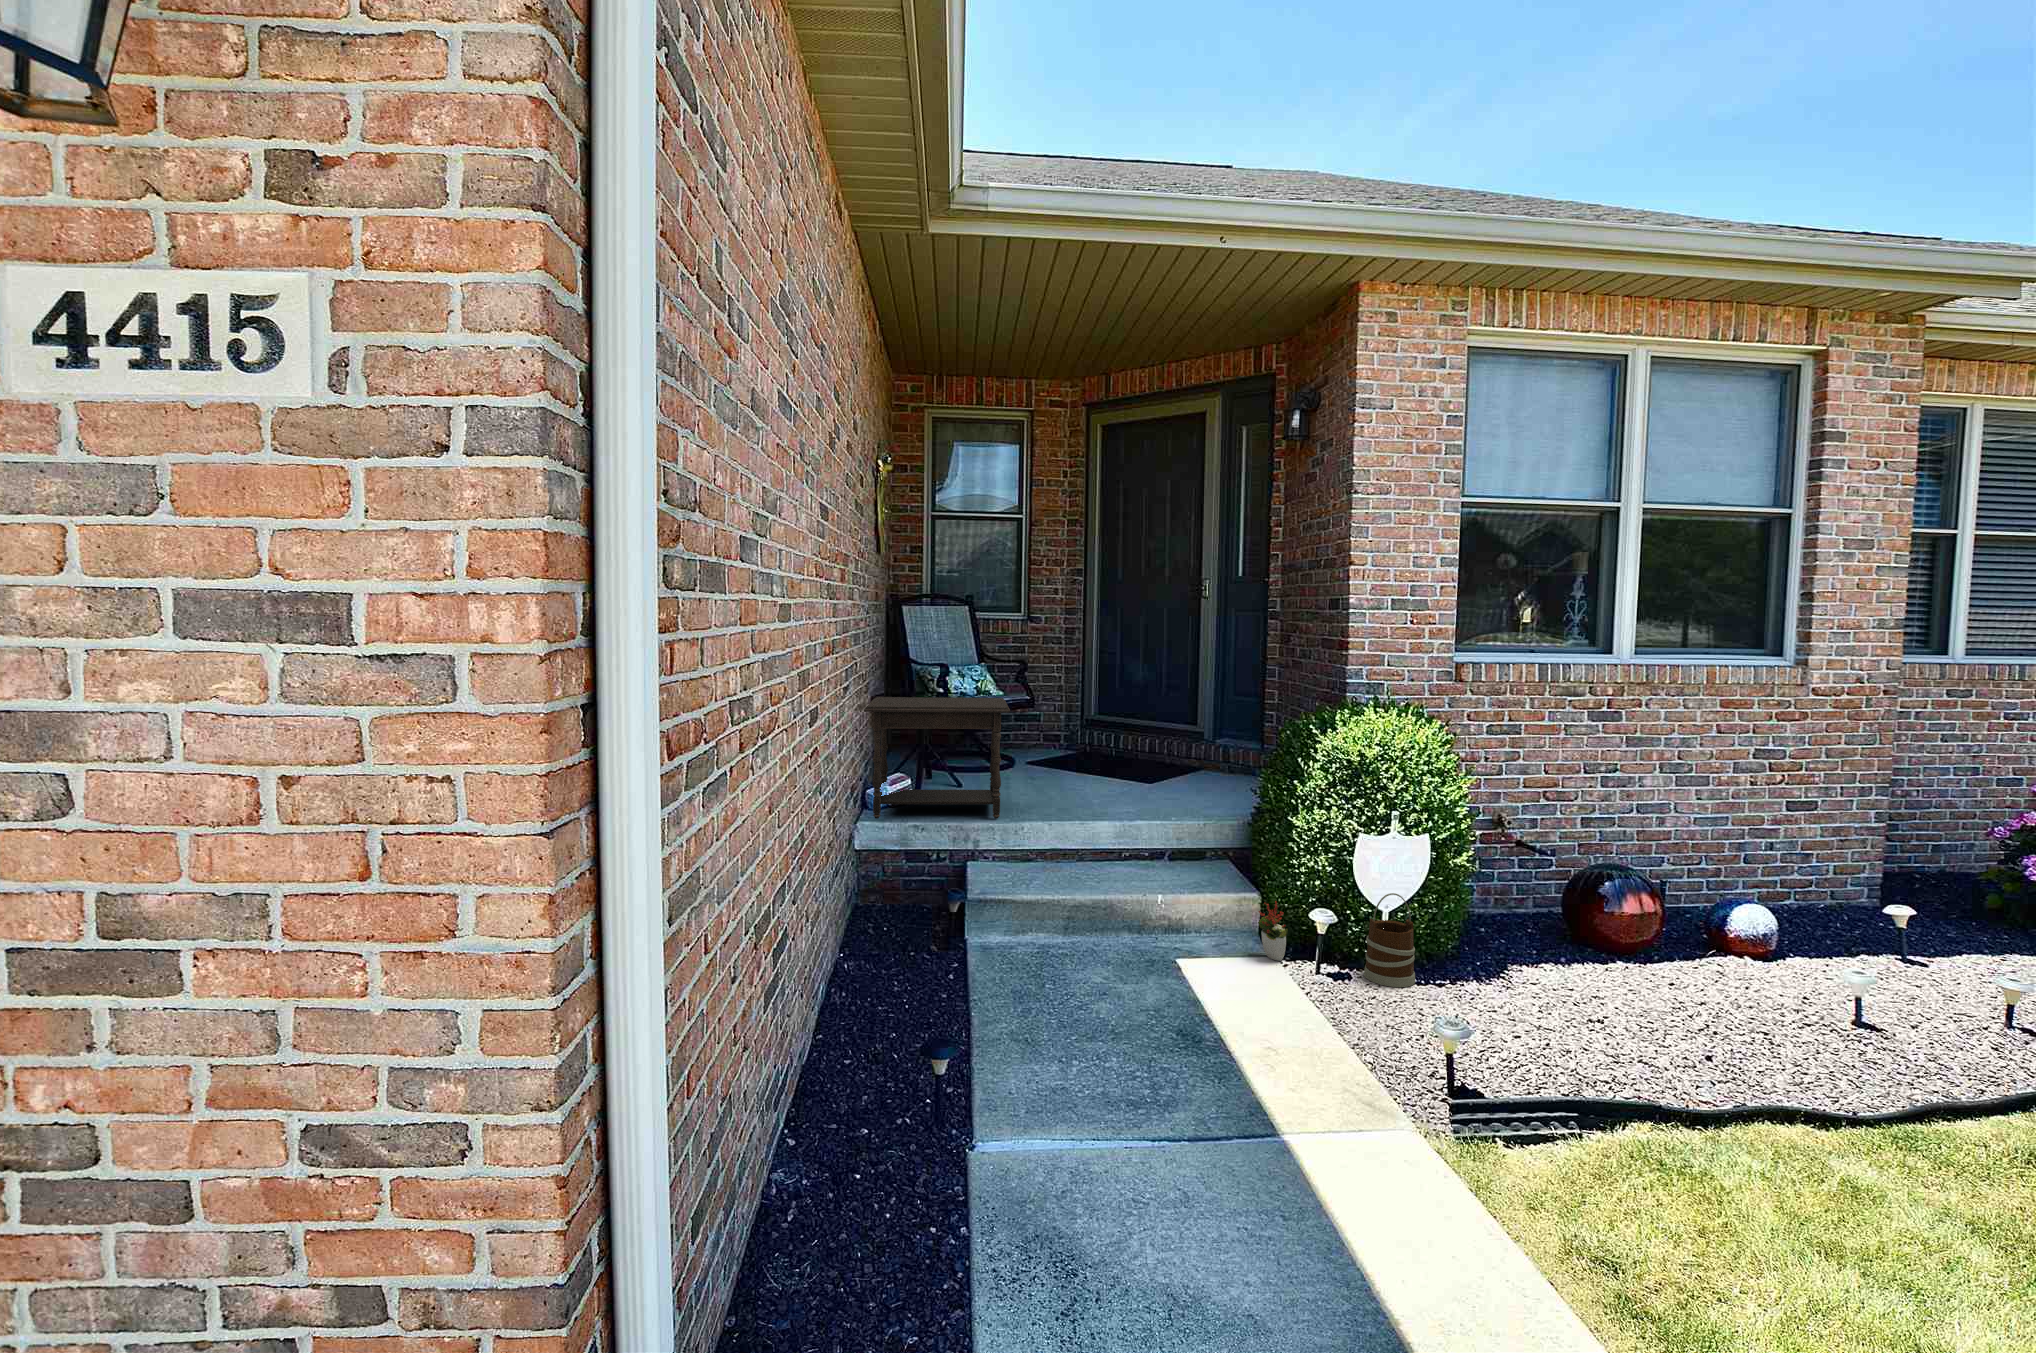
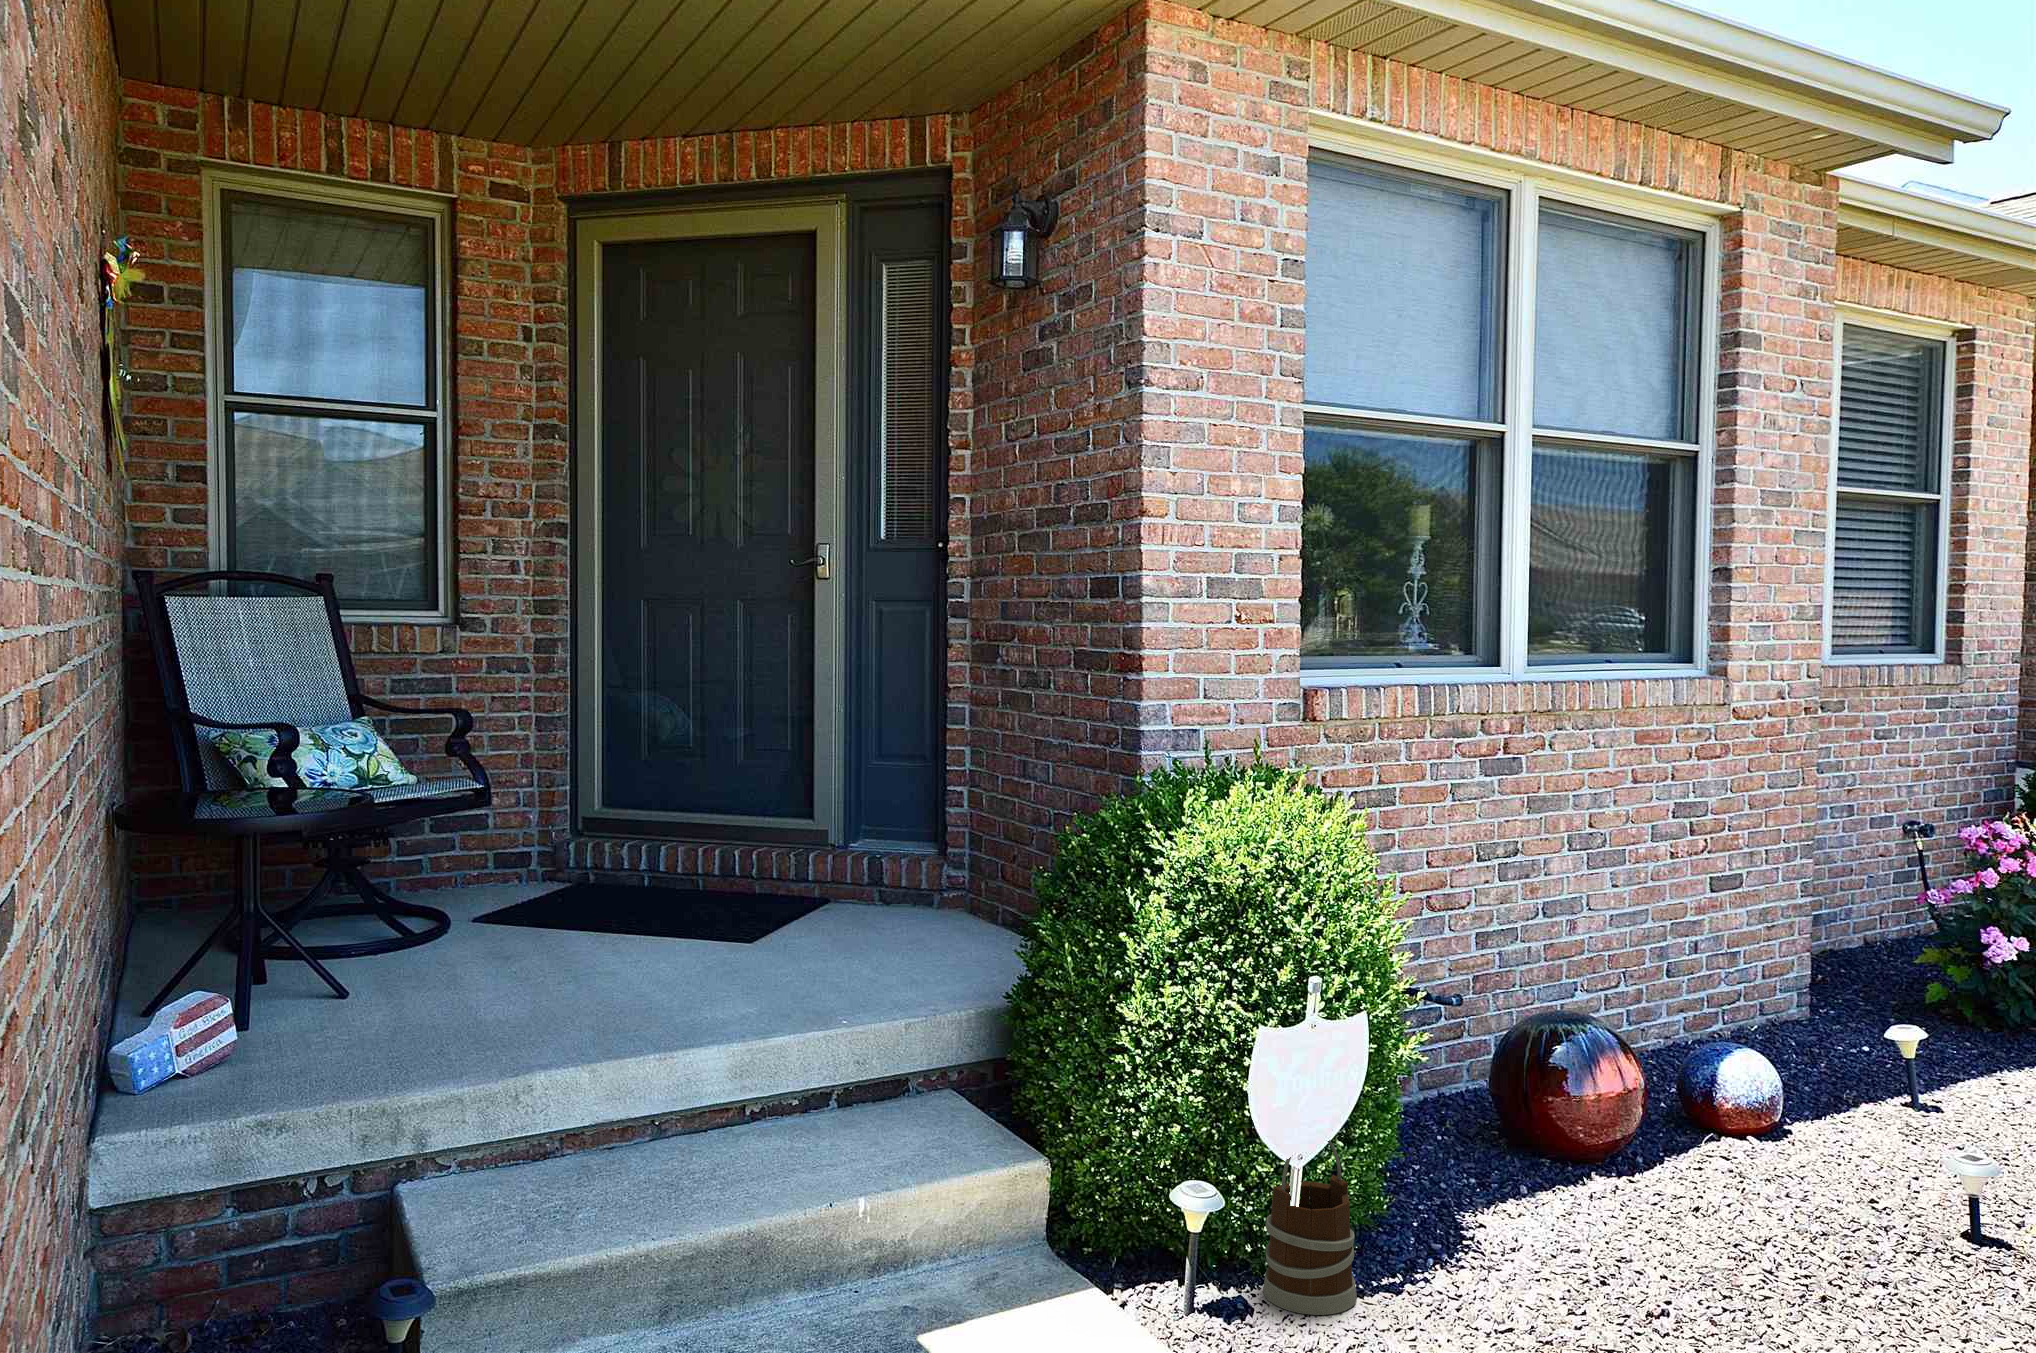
side table: present [864,697,1010,819] -> none [111,796,492,1118]
decorative plant: present [1258,902,1288,961] -> none [1060,1176,1122,1297]

